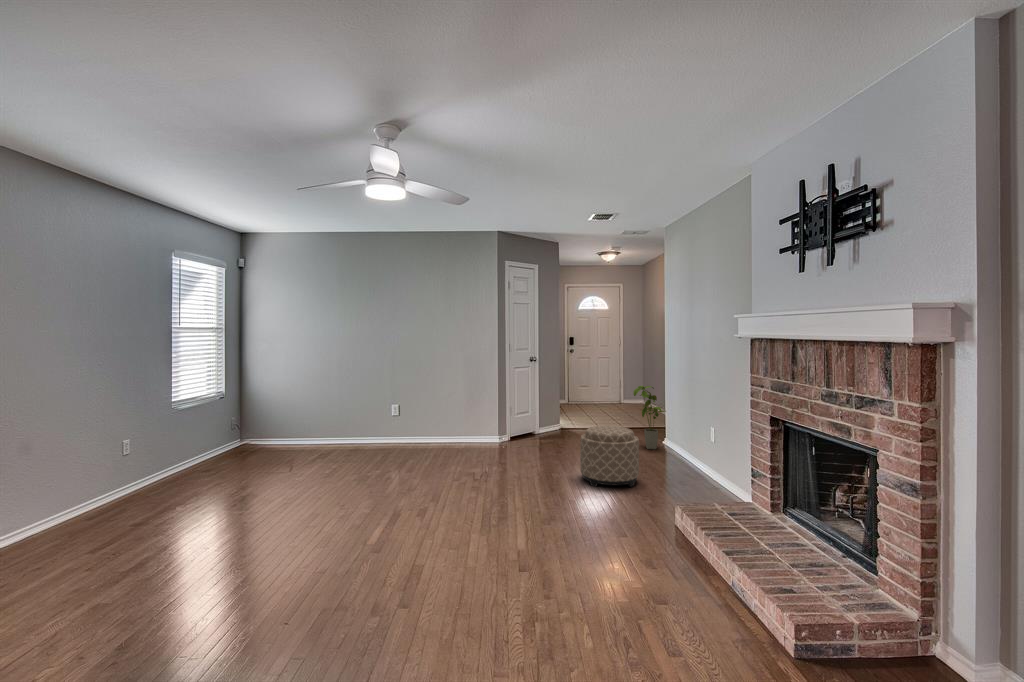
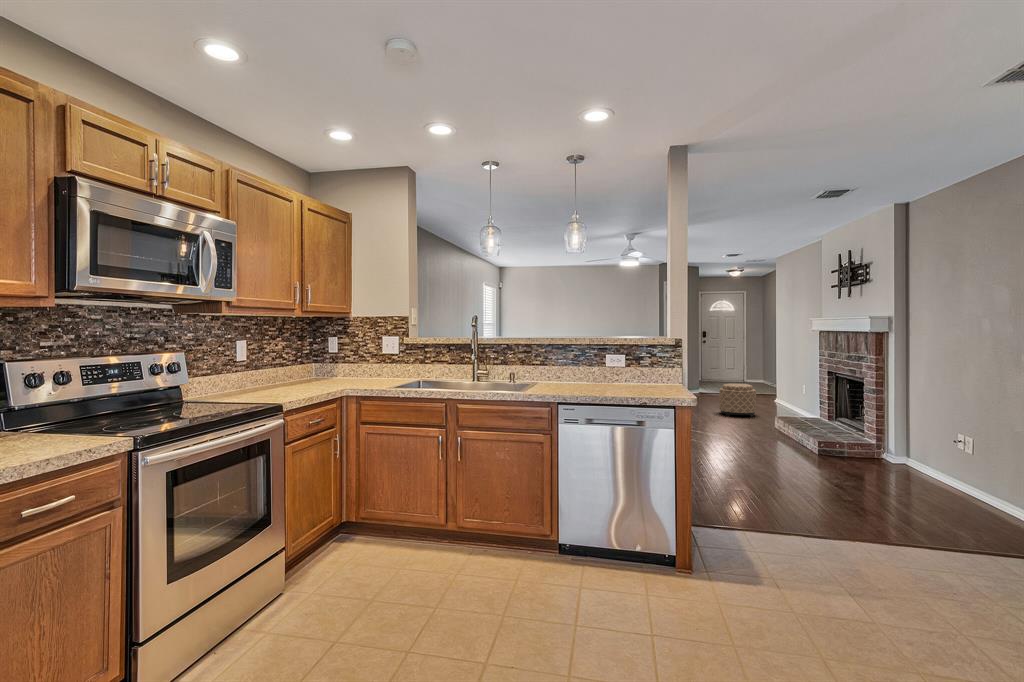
house plant: present [634,386,665,449] -> none [753,363,776,405]

